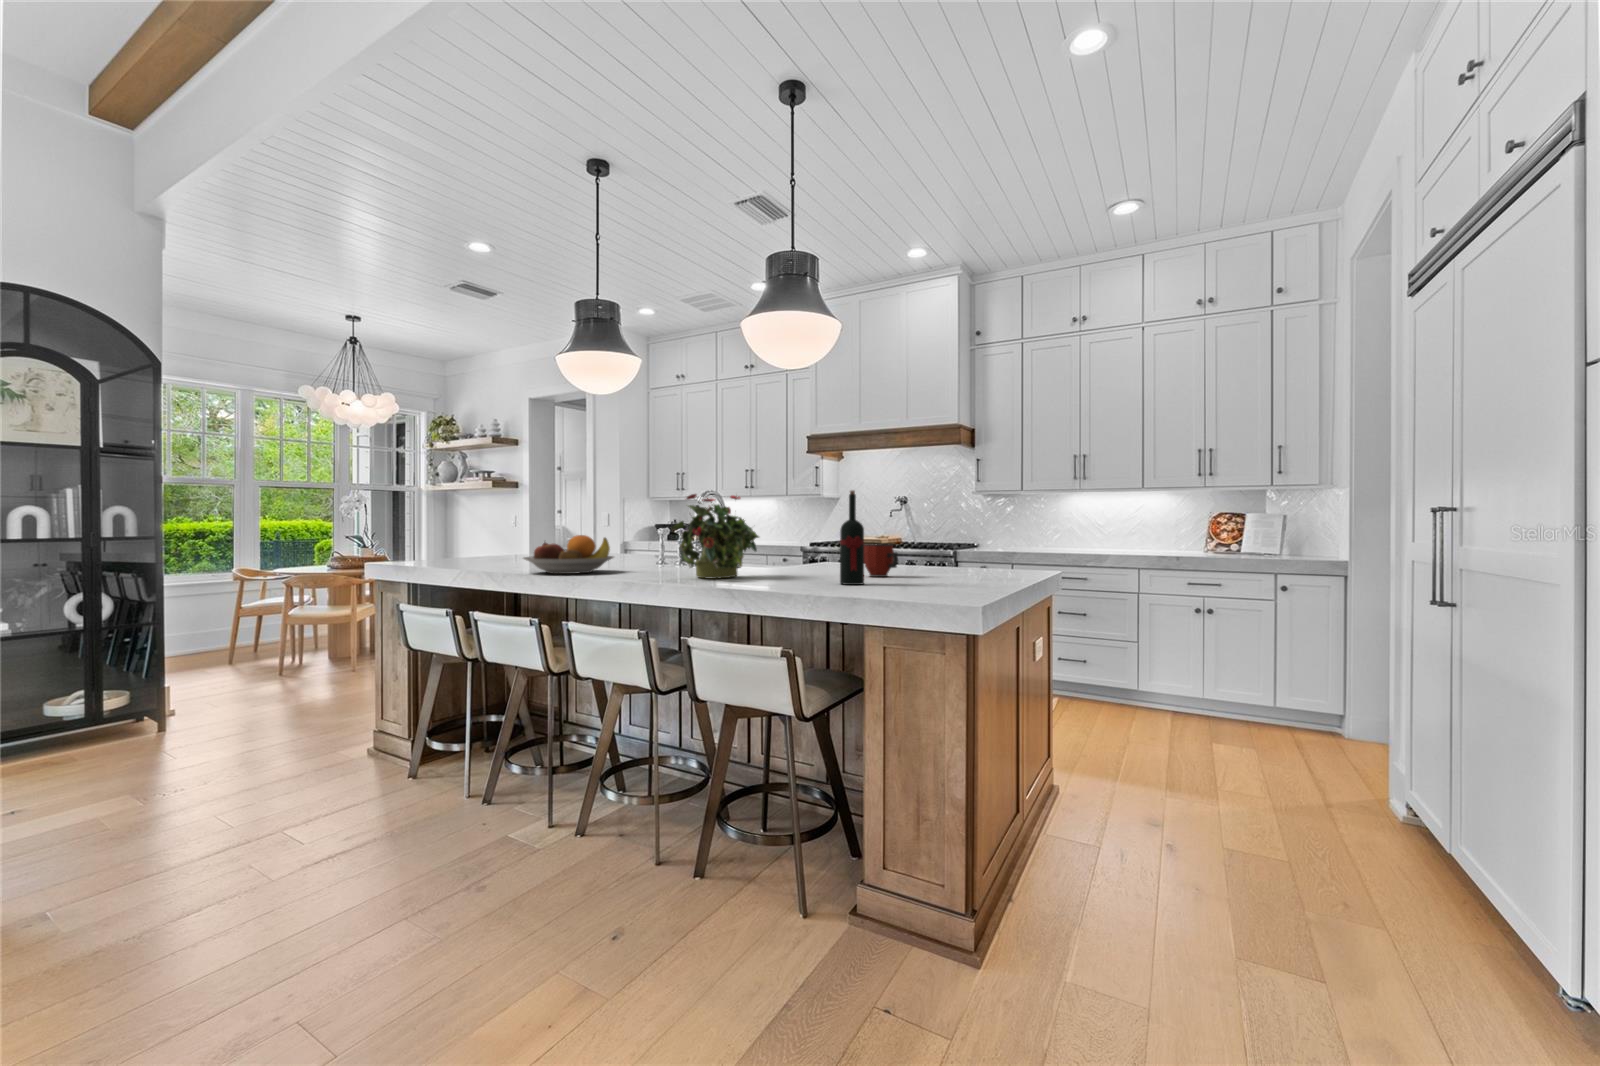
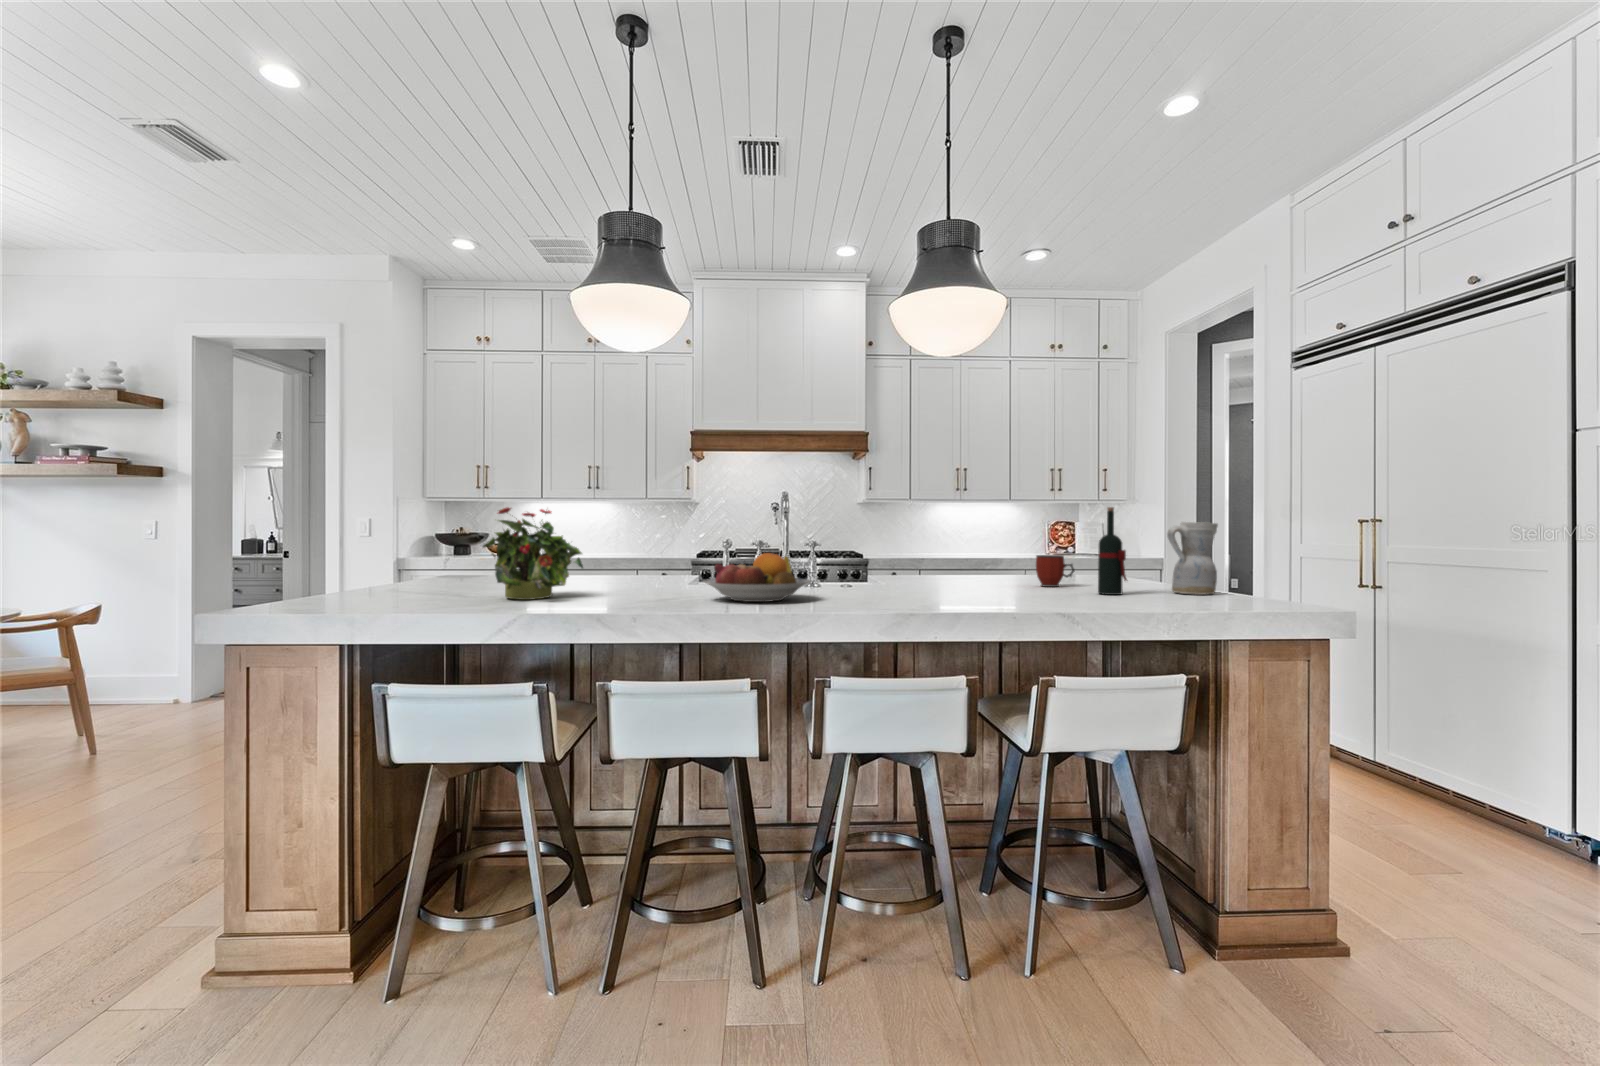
potted plant: present [671,494,759,579] -> present [483,507,583,600]
ceramic pitcher: none [907,505,963,589] -> present [1167,522,1218,595]

